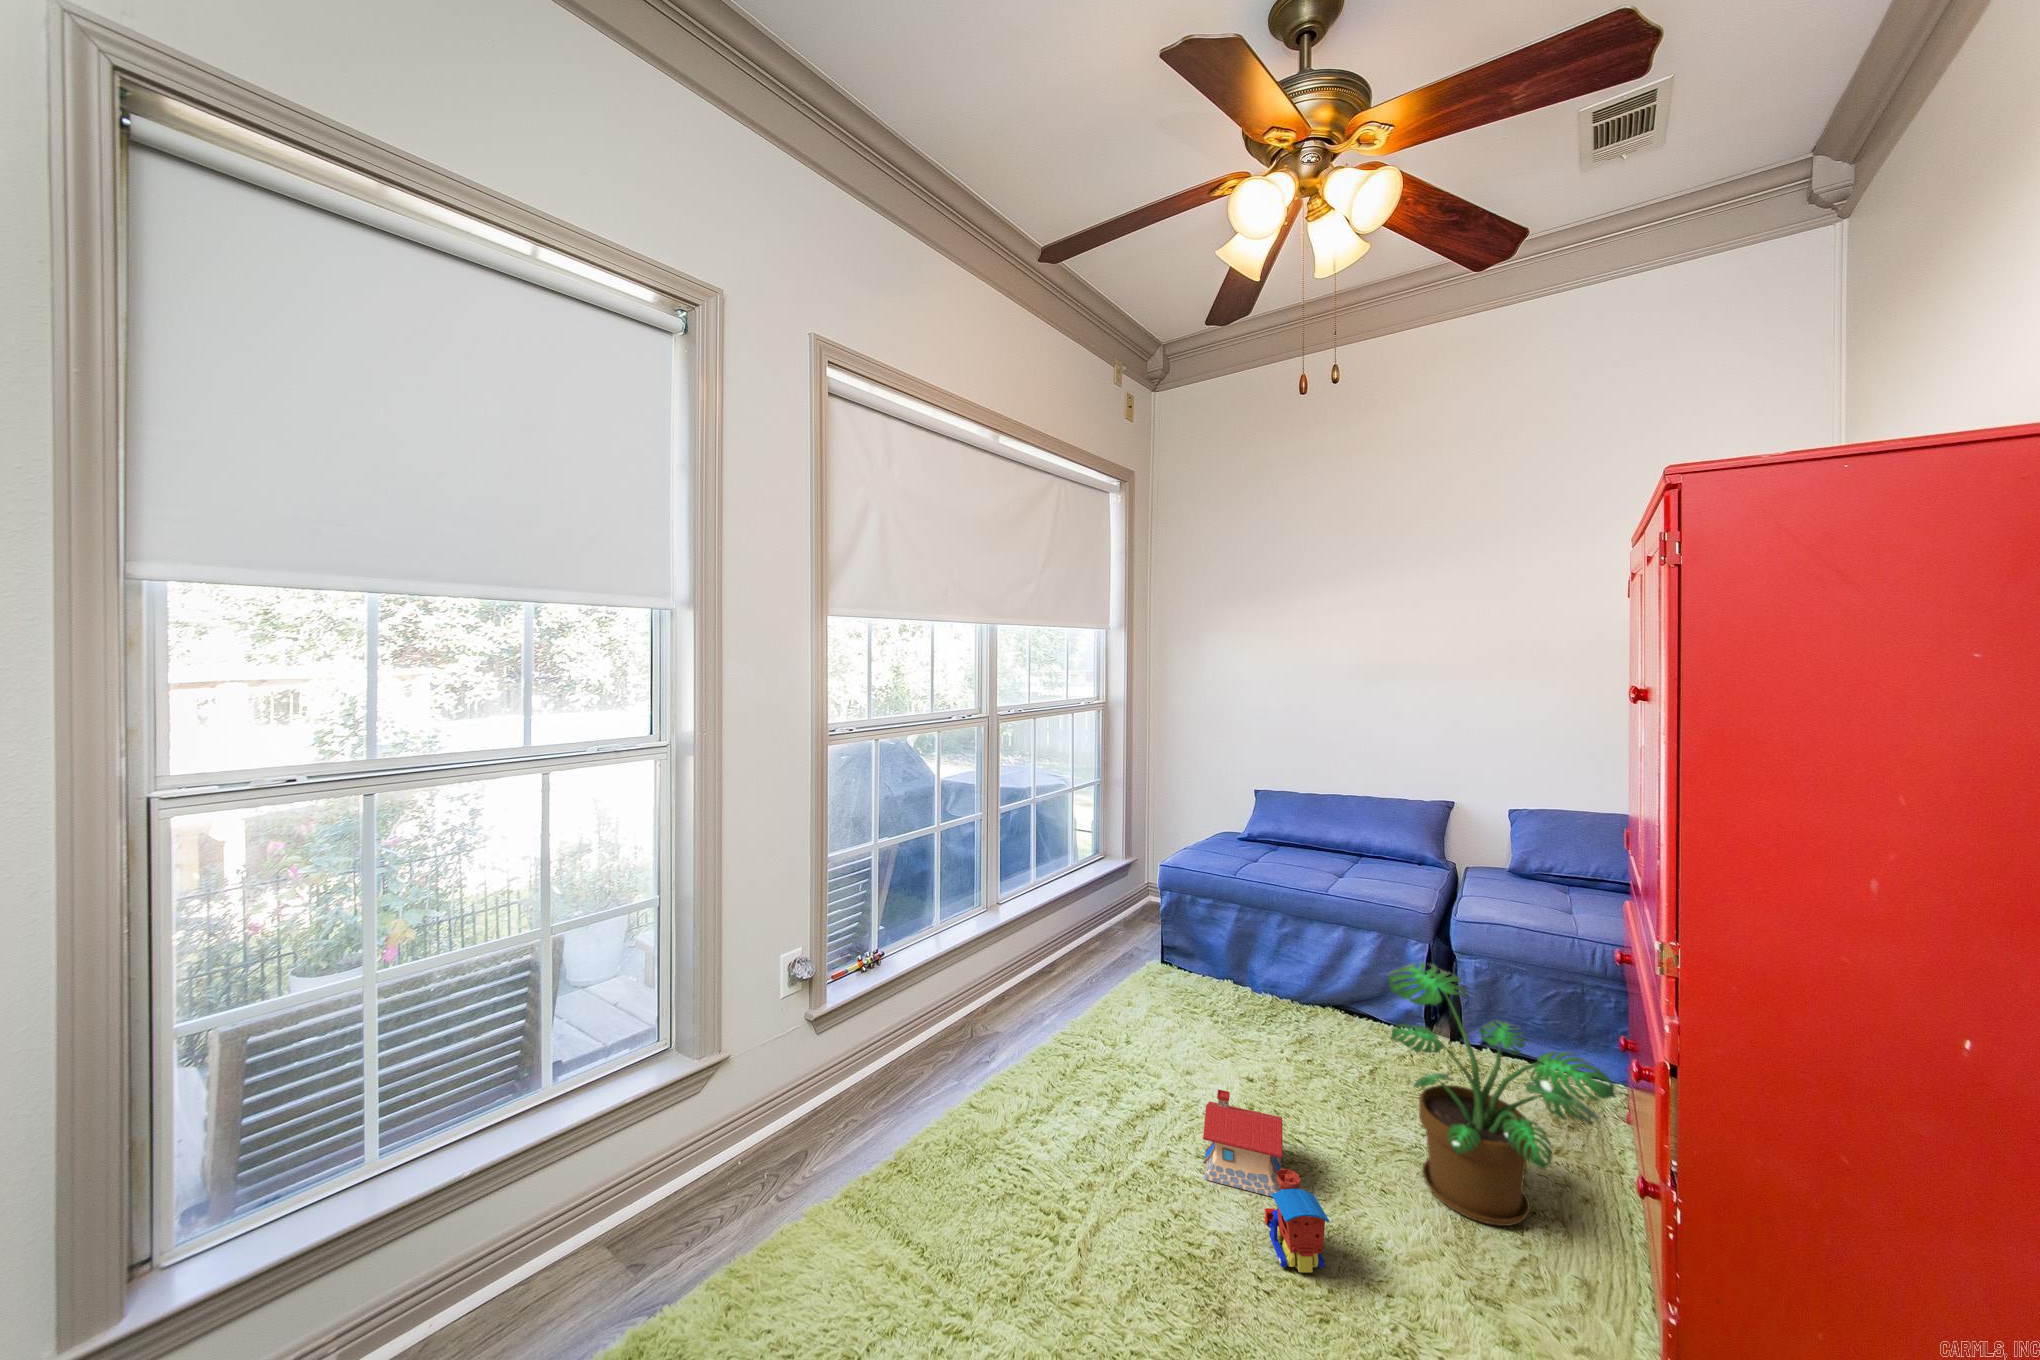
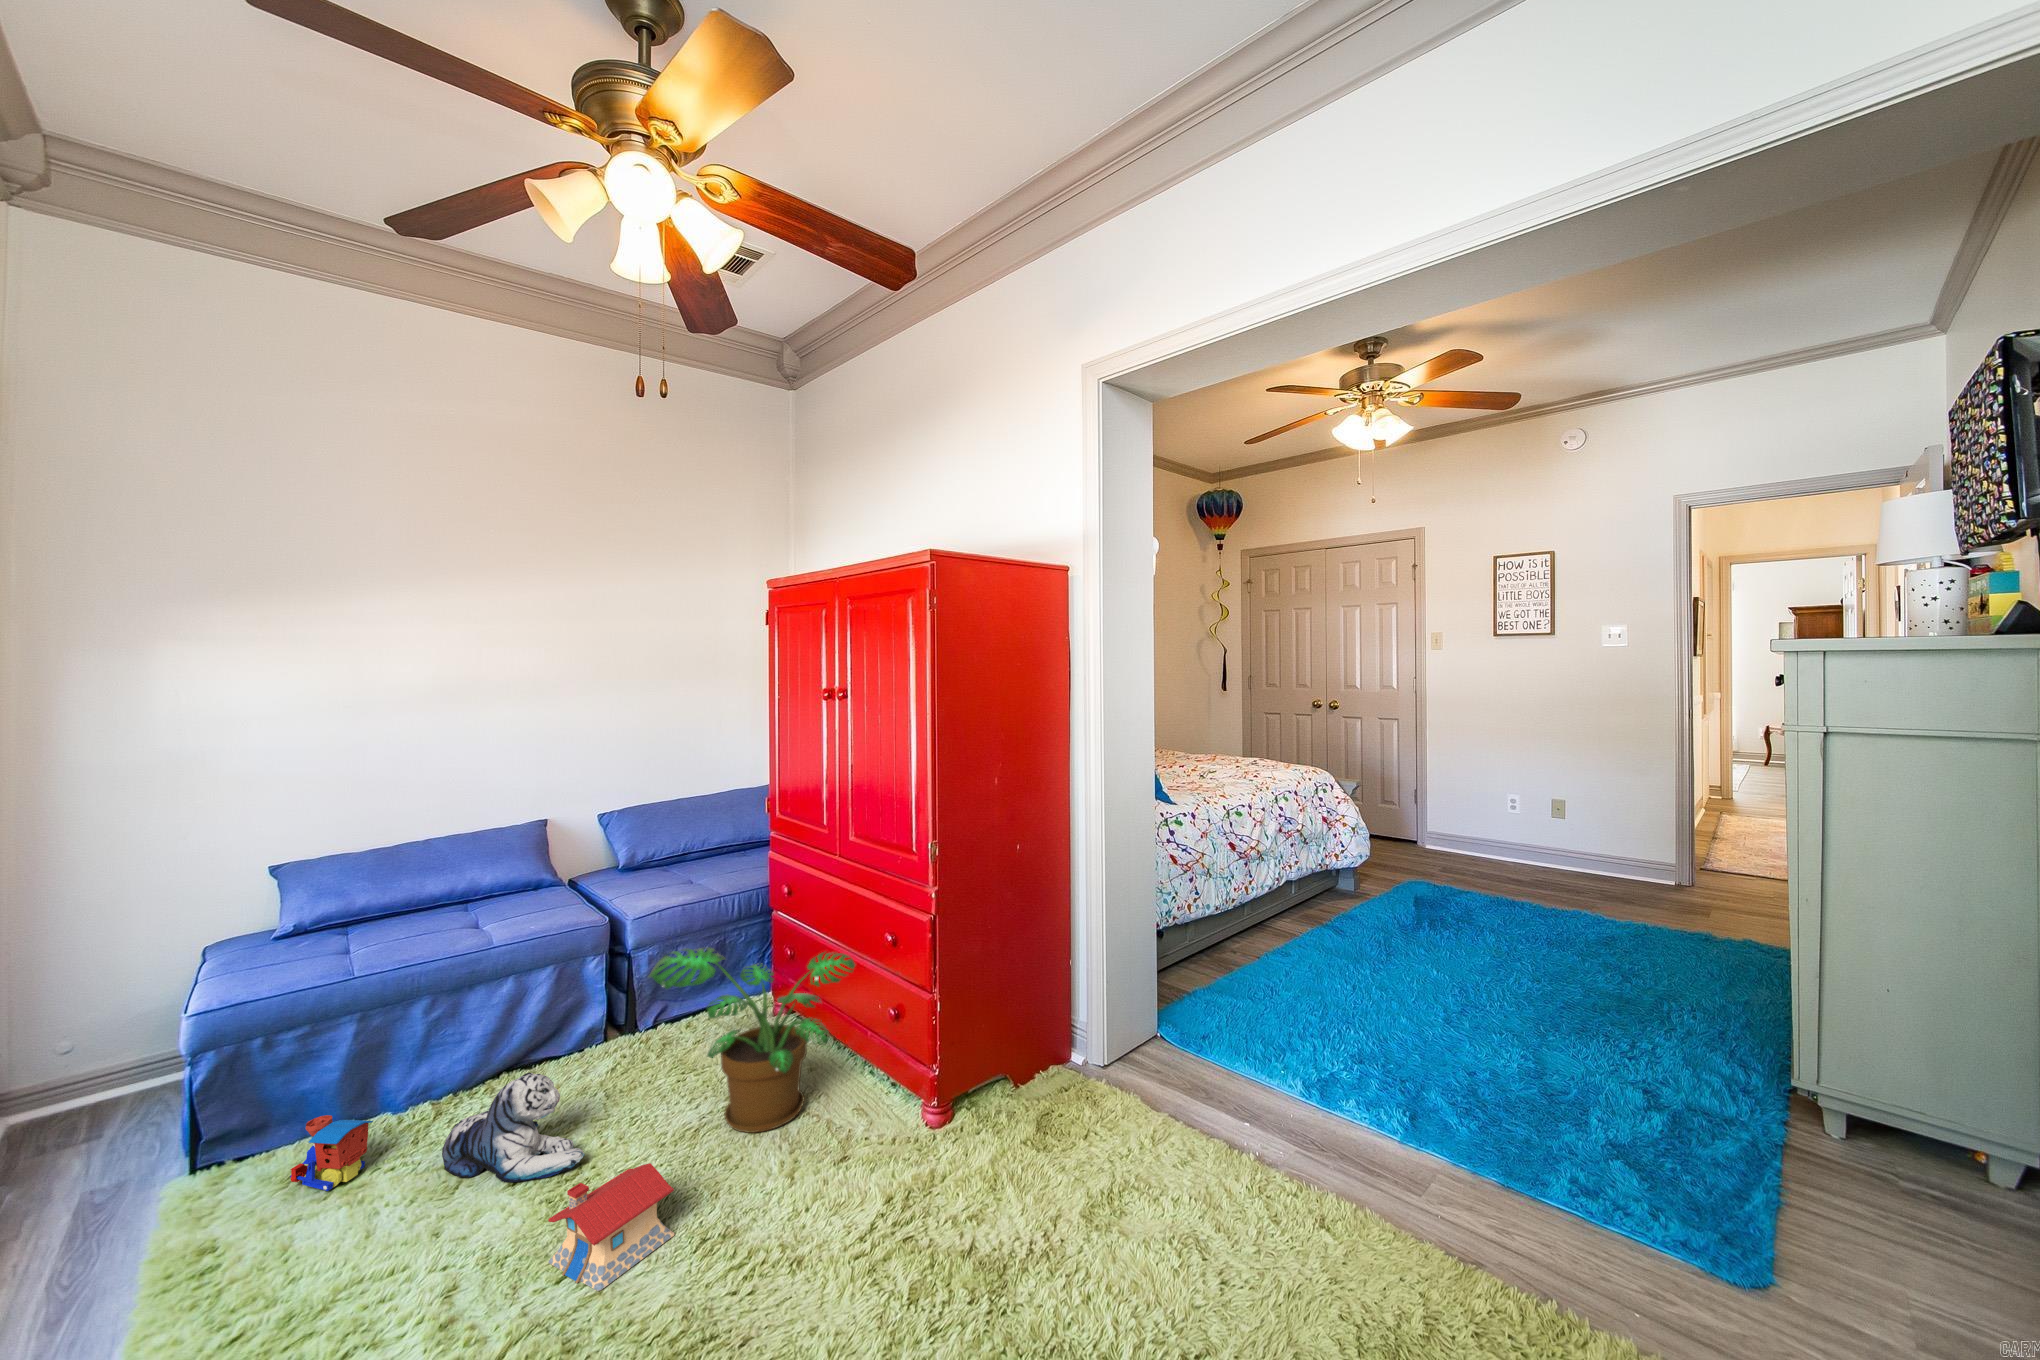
plush toy: none [1239,998,1310,1096] -> present [442,1073,585,1182]
toy train: present [1265,1169,1330,1273] -> present [290,1115,373,1191]

